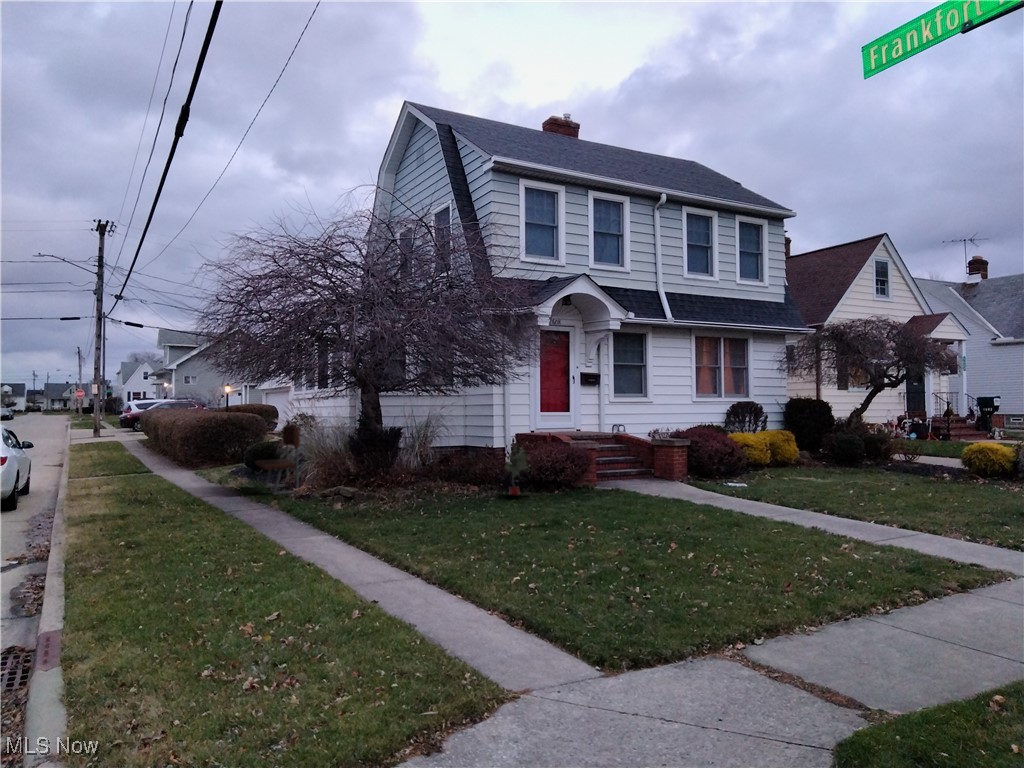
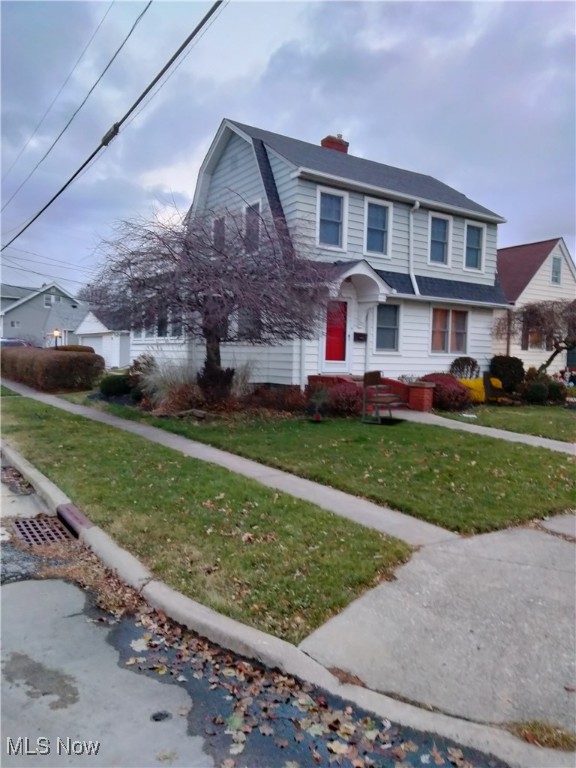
lounge chair: none [766,420,824,469] -> present [483,371,522,406]
bench: present [255,425,300,495] -> present [362,371,400,424]

